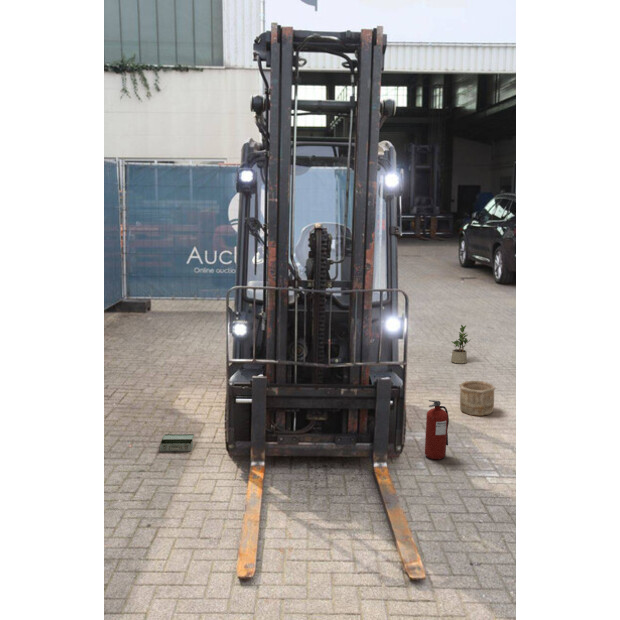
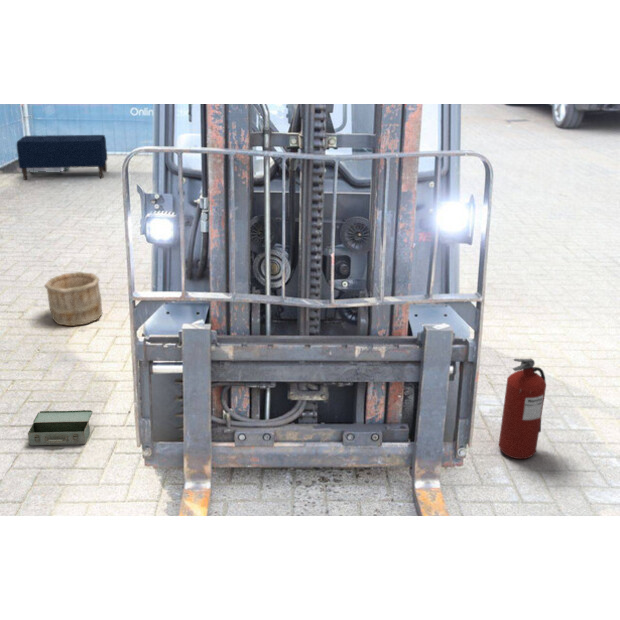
bench: none [119,286,179,316] -> present [17,135,107,180]
potted plant: present [451,325,470,363] -> none [513,198,547,258]
wooden bucket: present [459,381,495,416] -> present [45,272,102,326]

